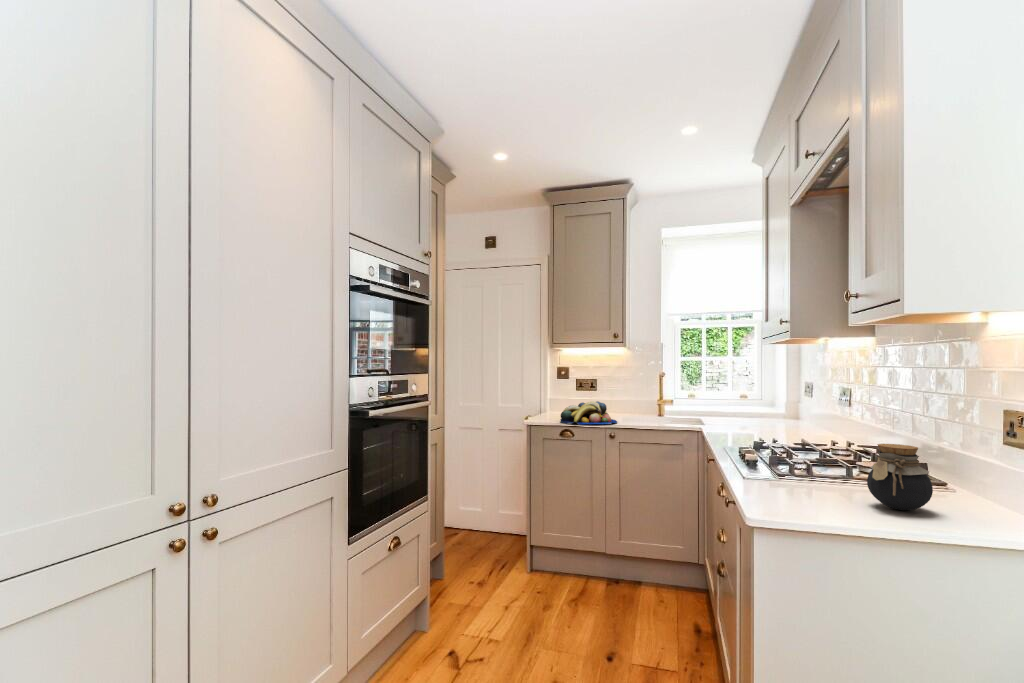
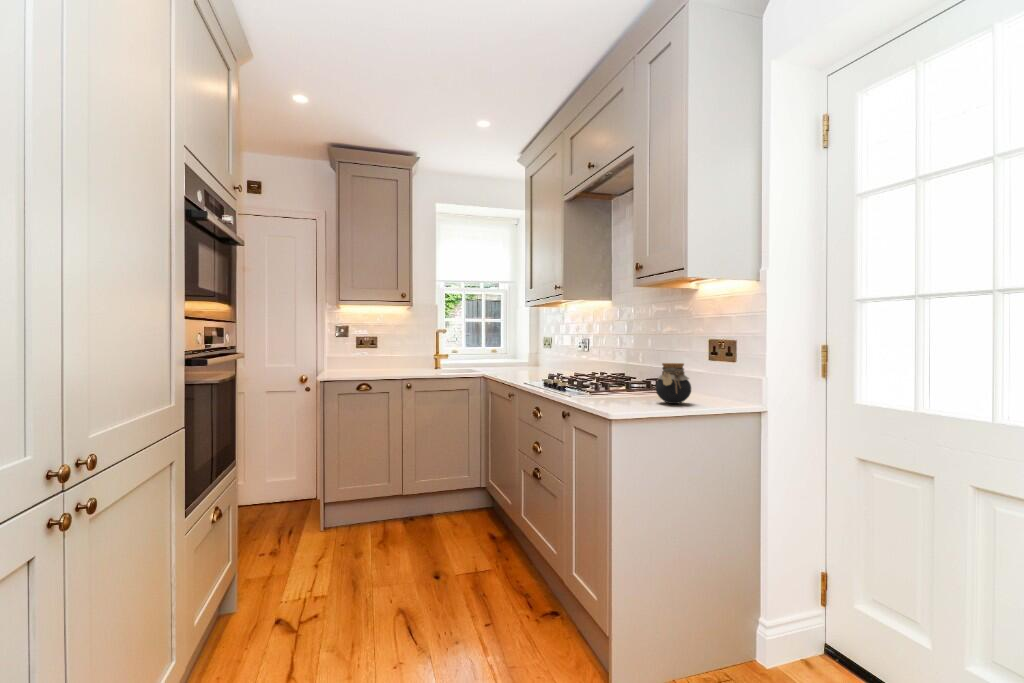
fruit bowl: present [560,401,617,425] -> none [356,356,412,378]

